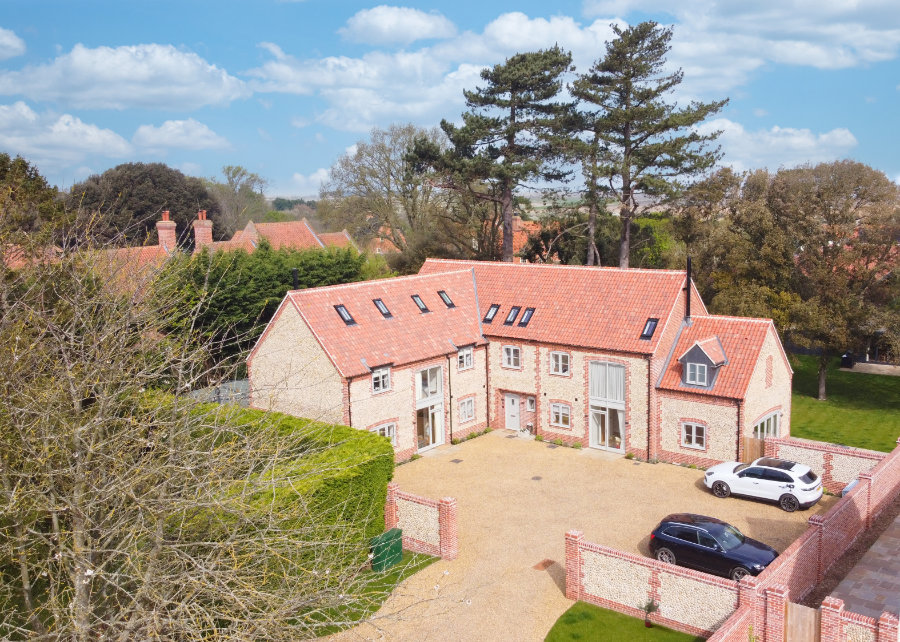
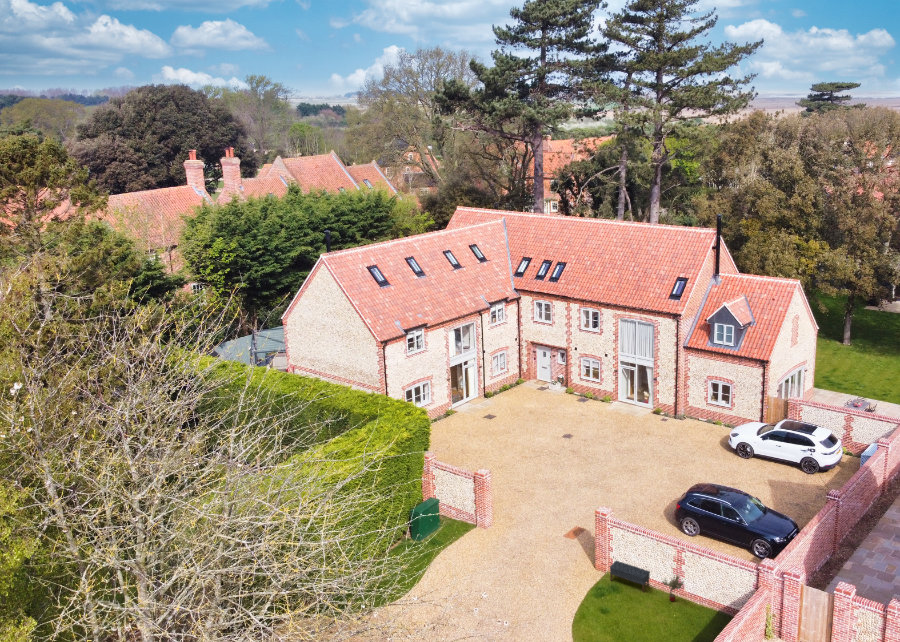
bench: none [582,587,624,619] -> present [610,561,650,592]

